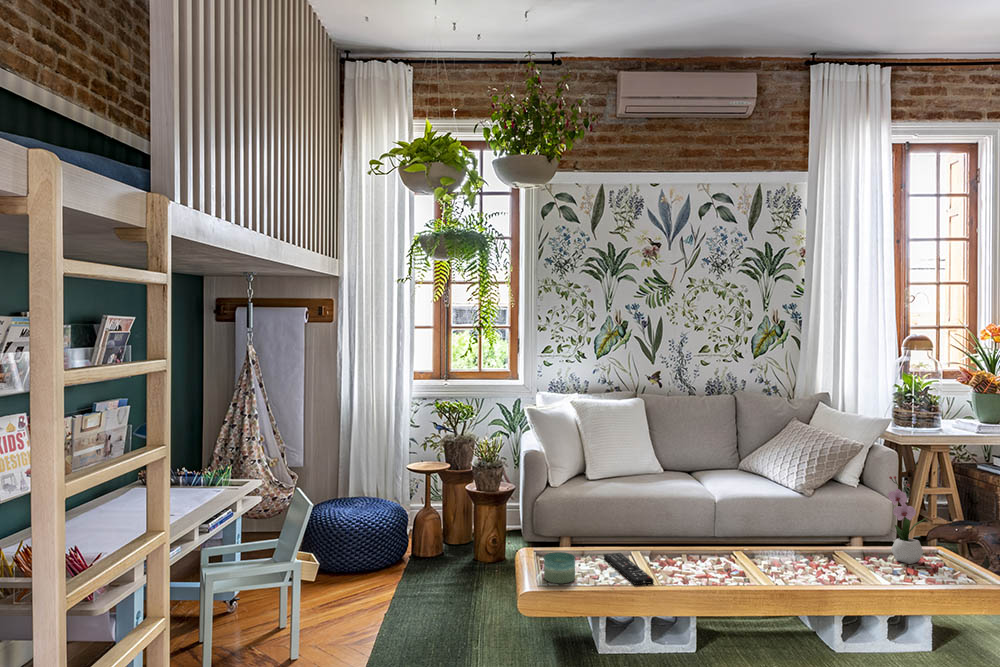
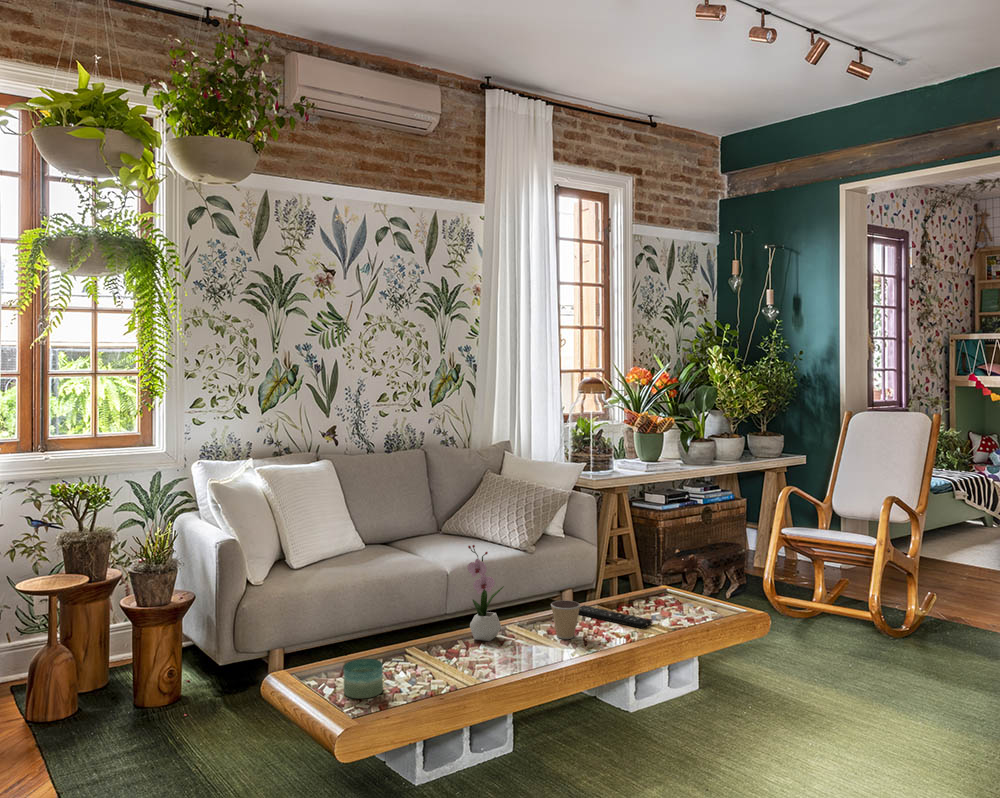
flower arrangement: present [888,476,927,564] -> present [467,545,504,641]
coffee cup: none [763,540,793,578] -> present [551,600,580,639]
remote control: present [604,553,654,585] -> present [579,605,652,628]

